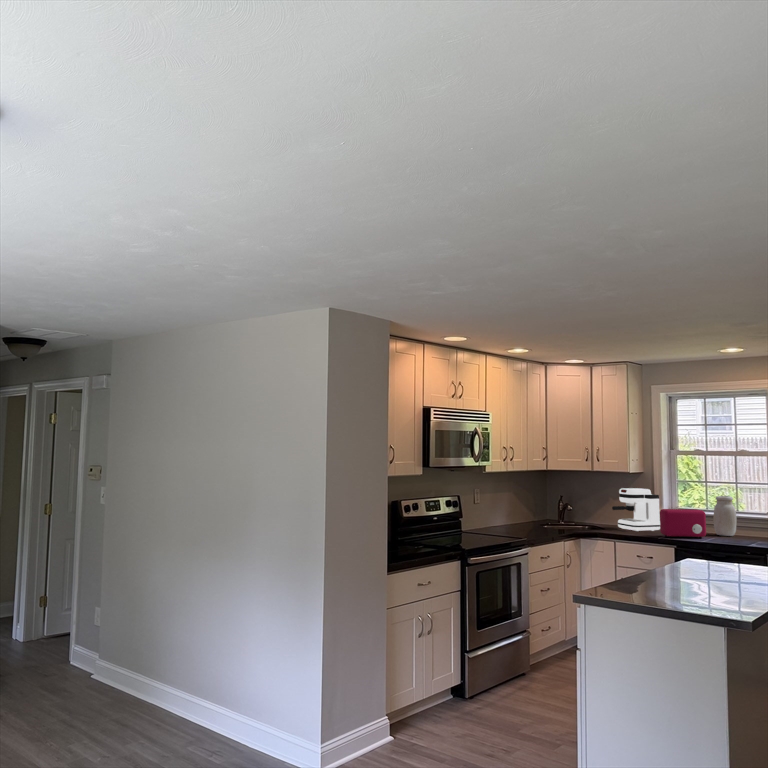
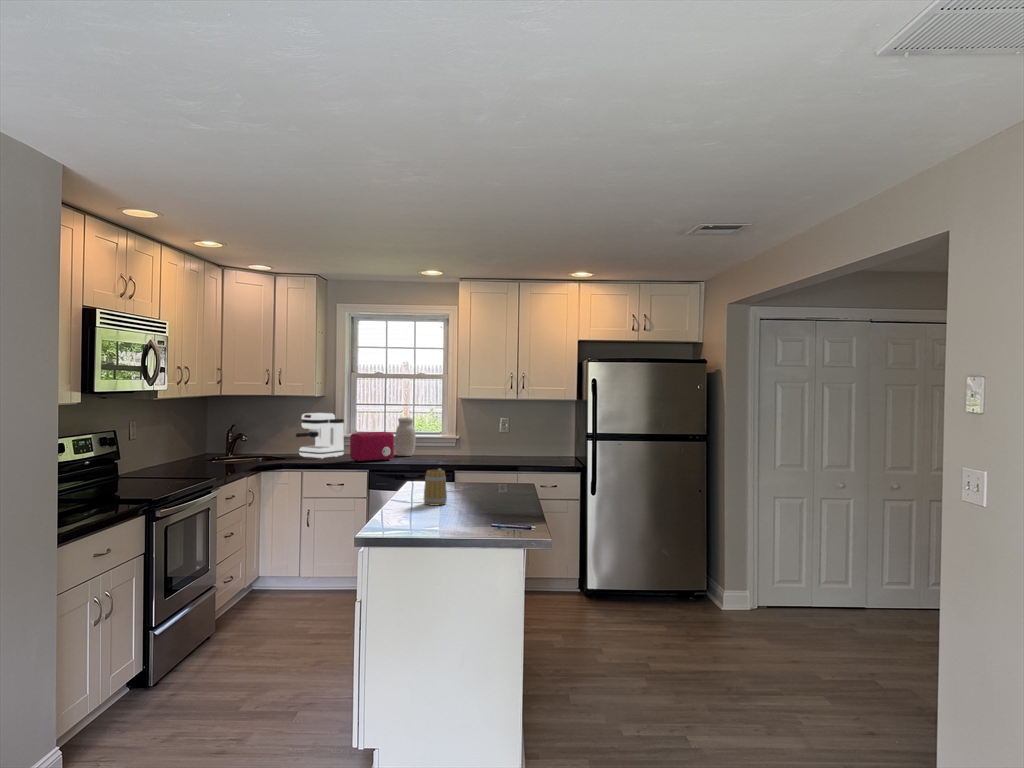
mug: none [664,545,689,580] -> present [424,469,447,505]

